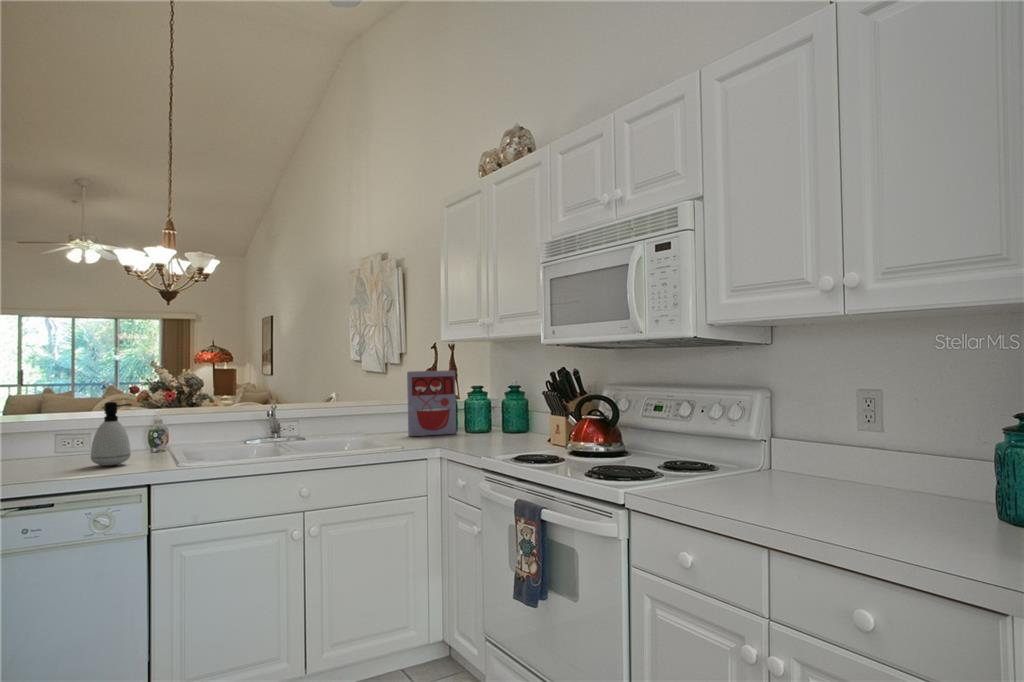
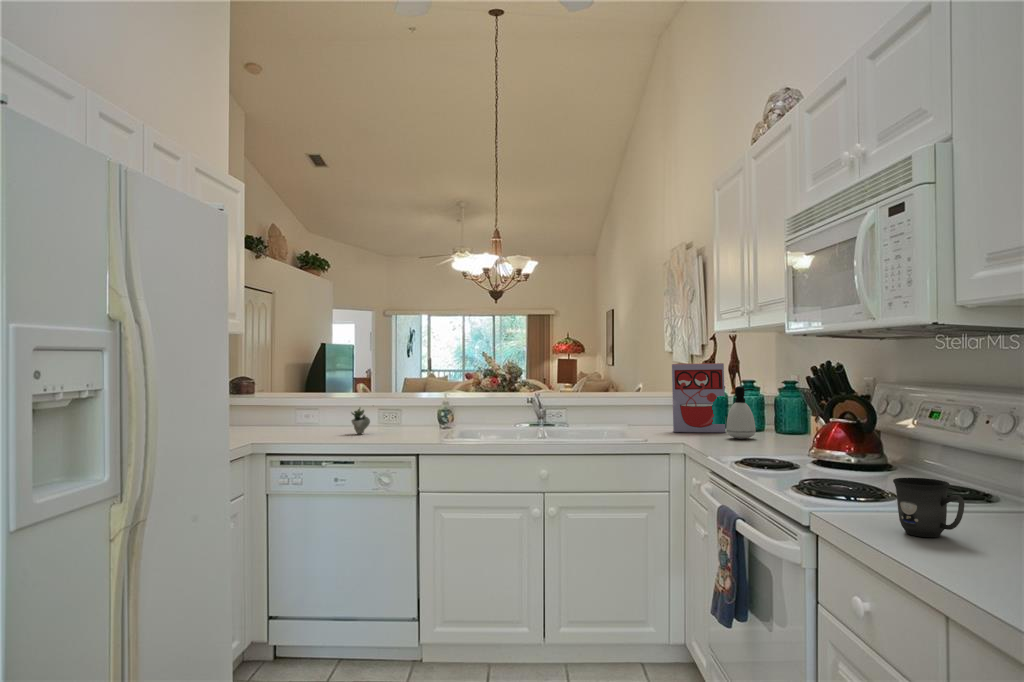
soap dispenser: present [91,402,132,466] -> present [726,387,756,439]
succulent plant: none [35,426,76,464] -> present [351,408,370,434]
mug: none [695,456,748,501] -> present [893,478,964,537]

